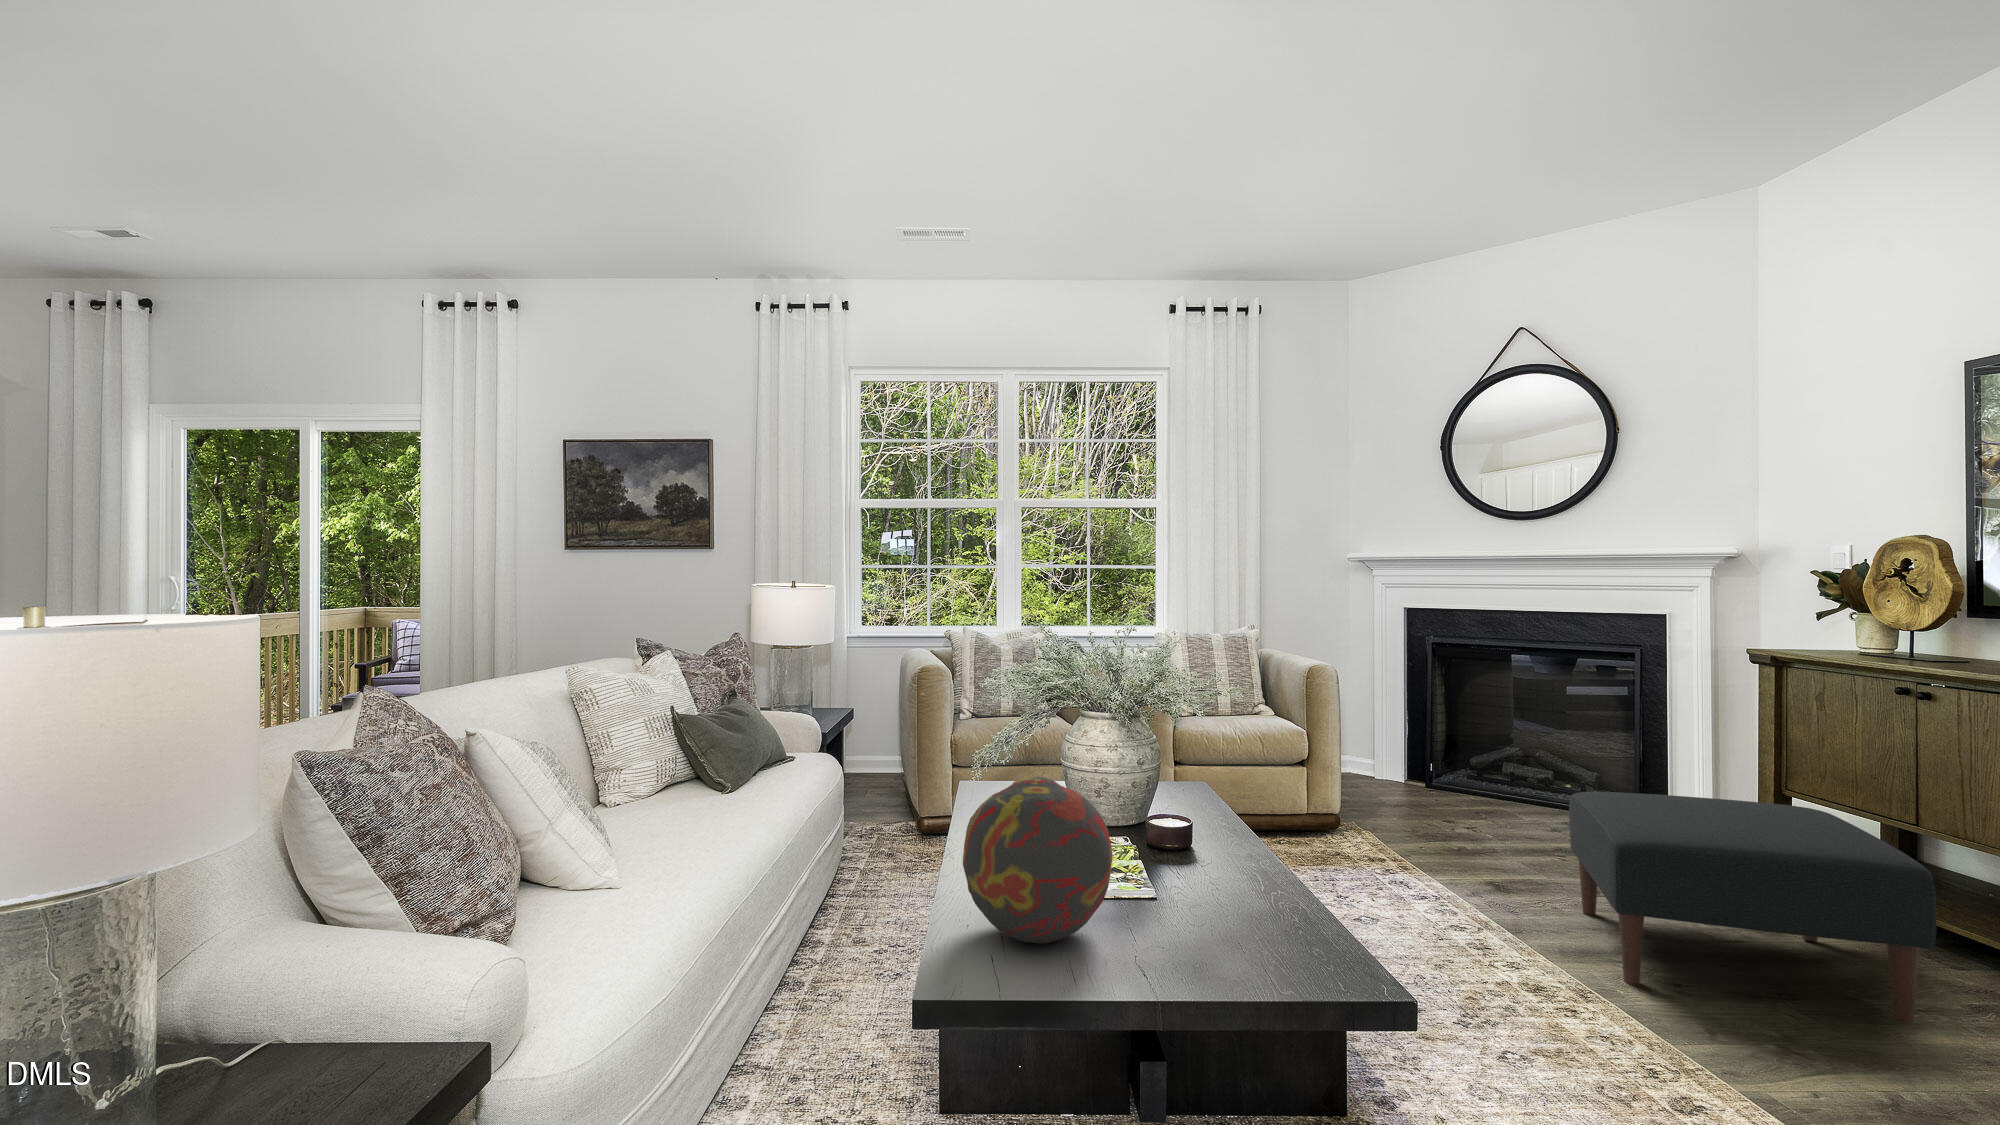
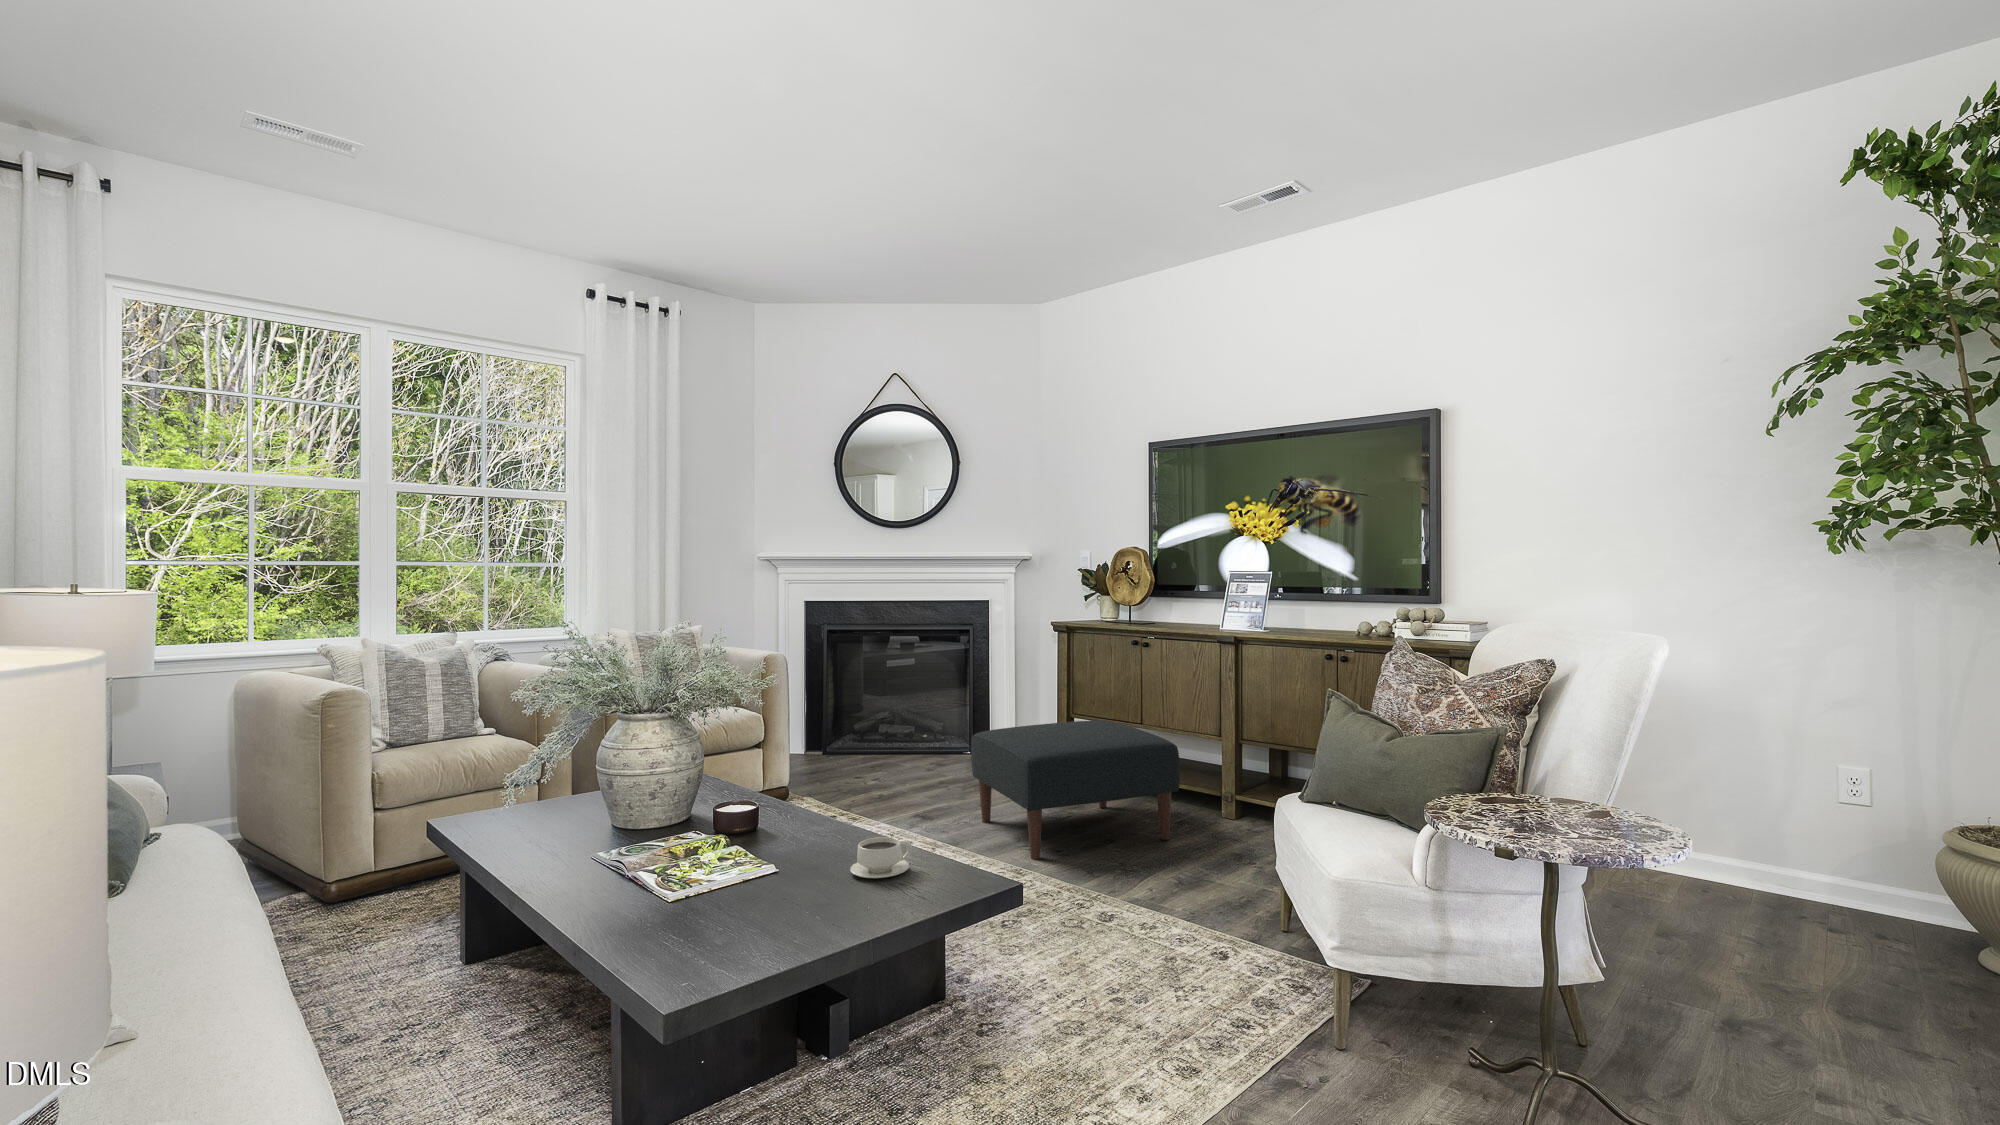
decorative orb: present [963,777,1113,944] -> none [623,771,782,935]
teacup: none [1221,890,1297,941] -> present [850,837,912,878]

